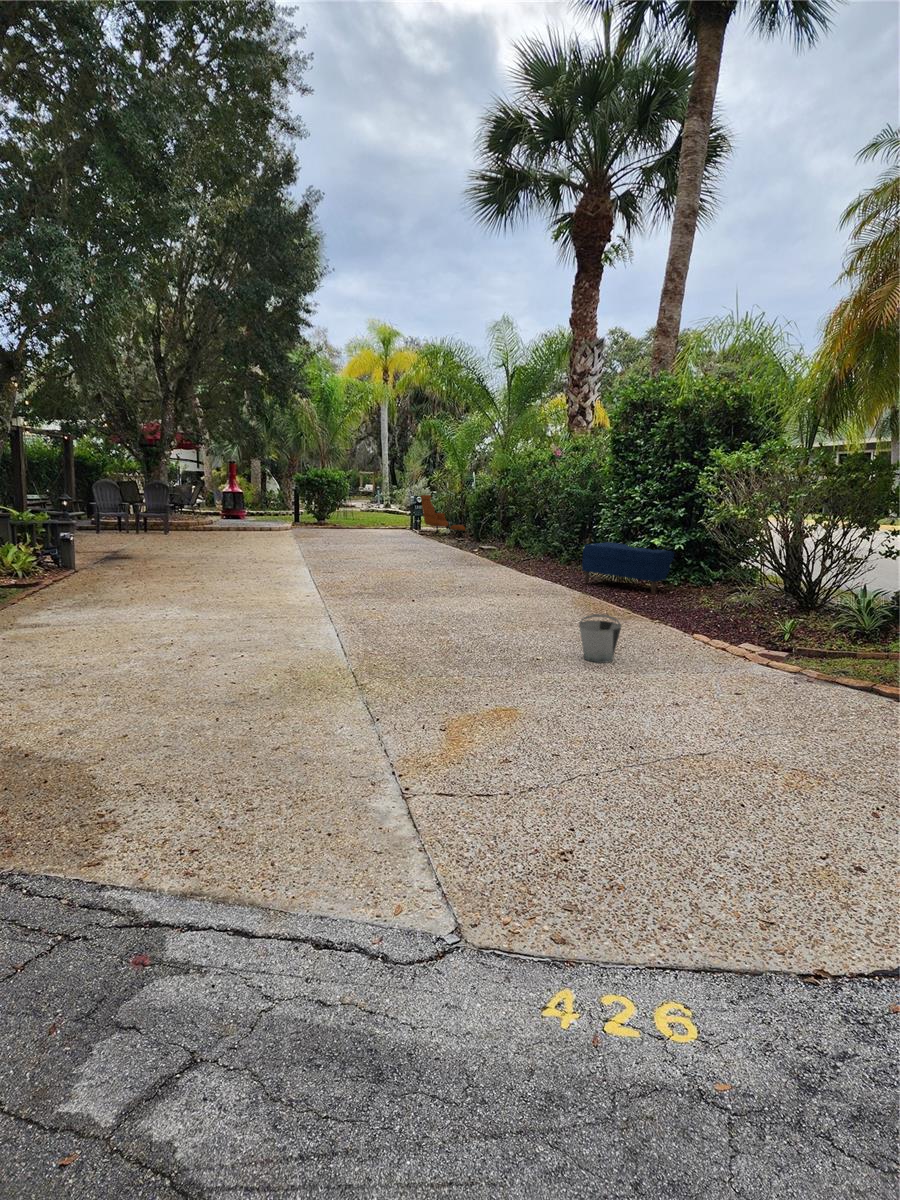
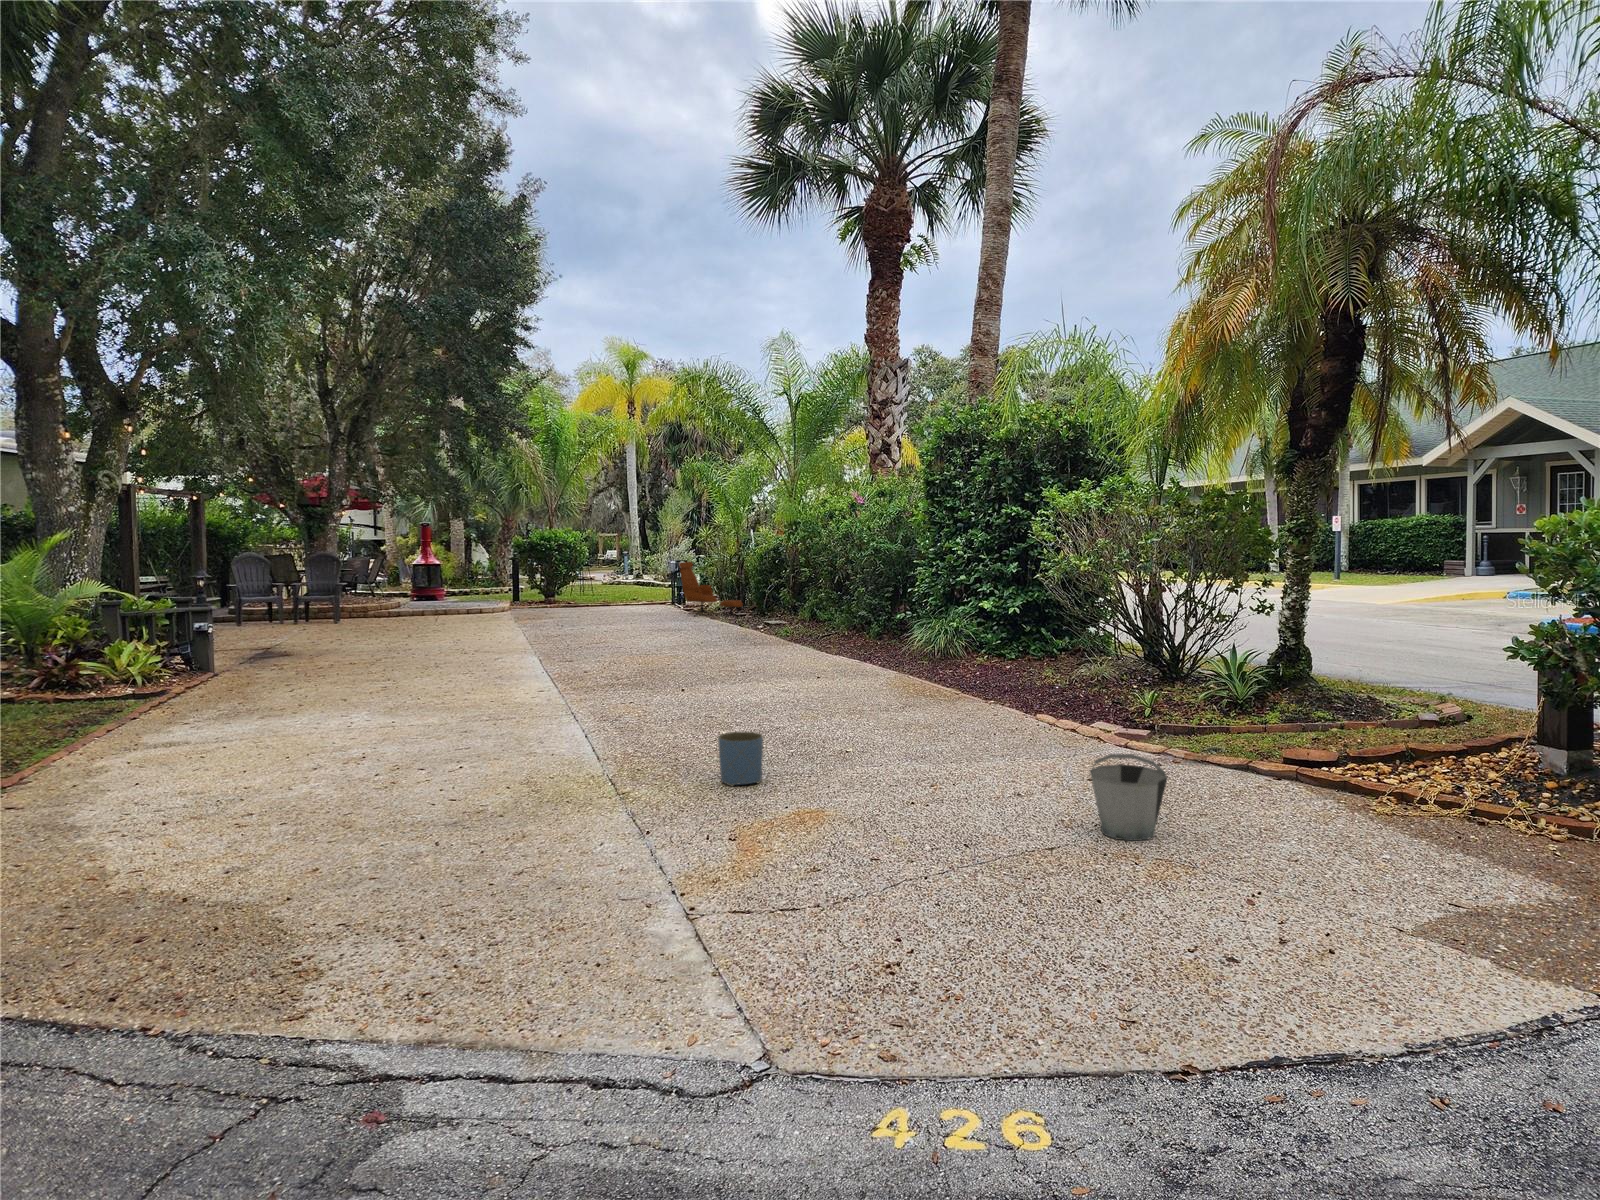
bench: present [582,542,674,594] -> none [895,611,1017,675]
bucket: present [579,614,621,663] -> present [1090,754,1167,841]
planter: none [439,638,474,680] -> present [718,732,763,786]

